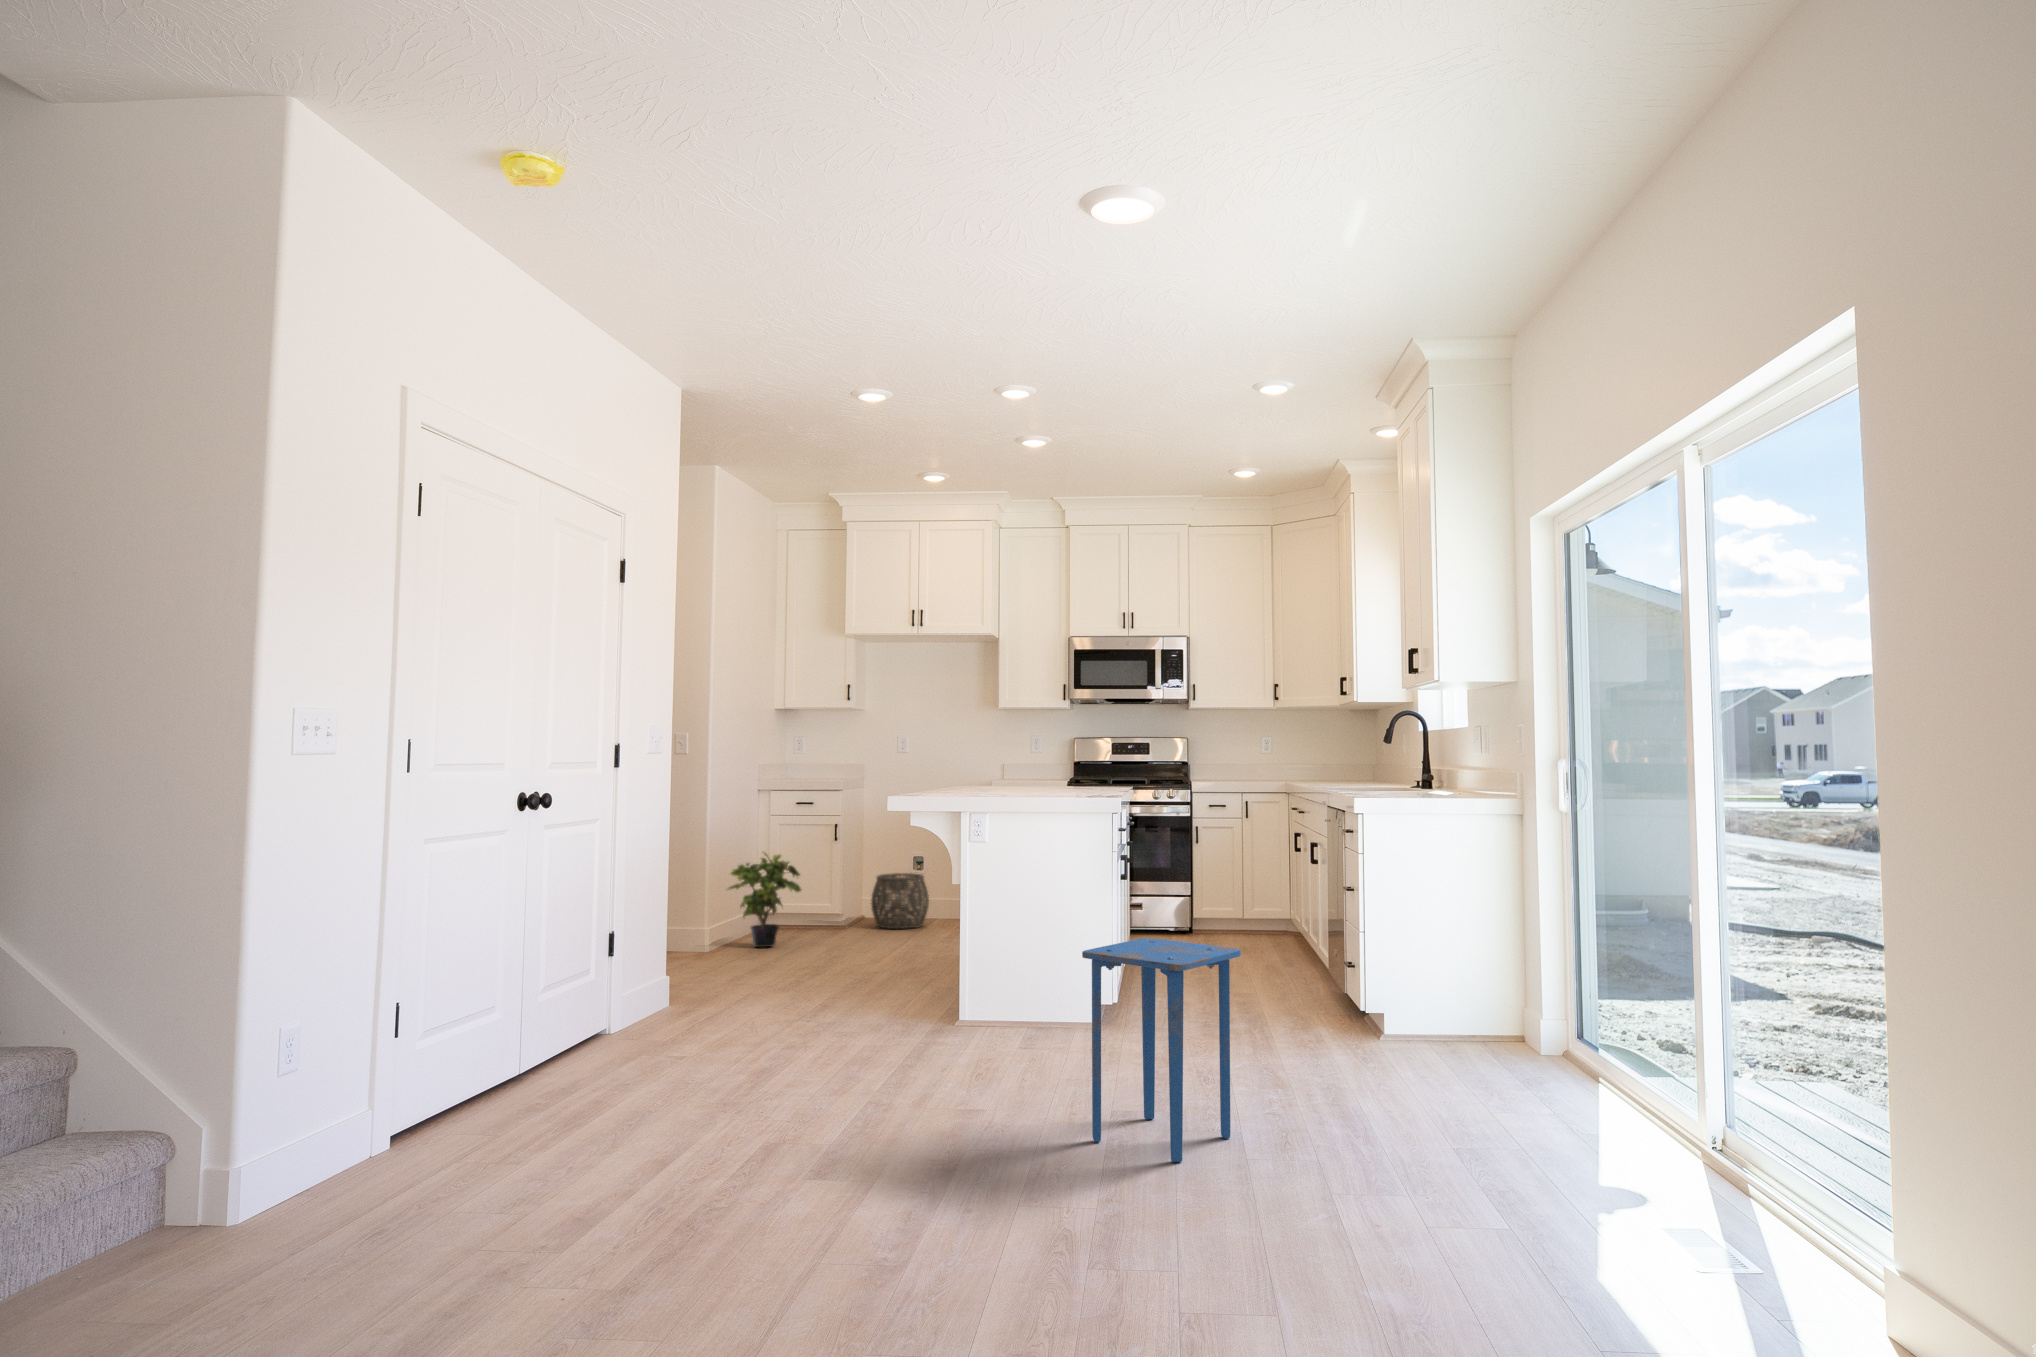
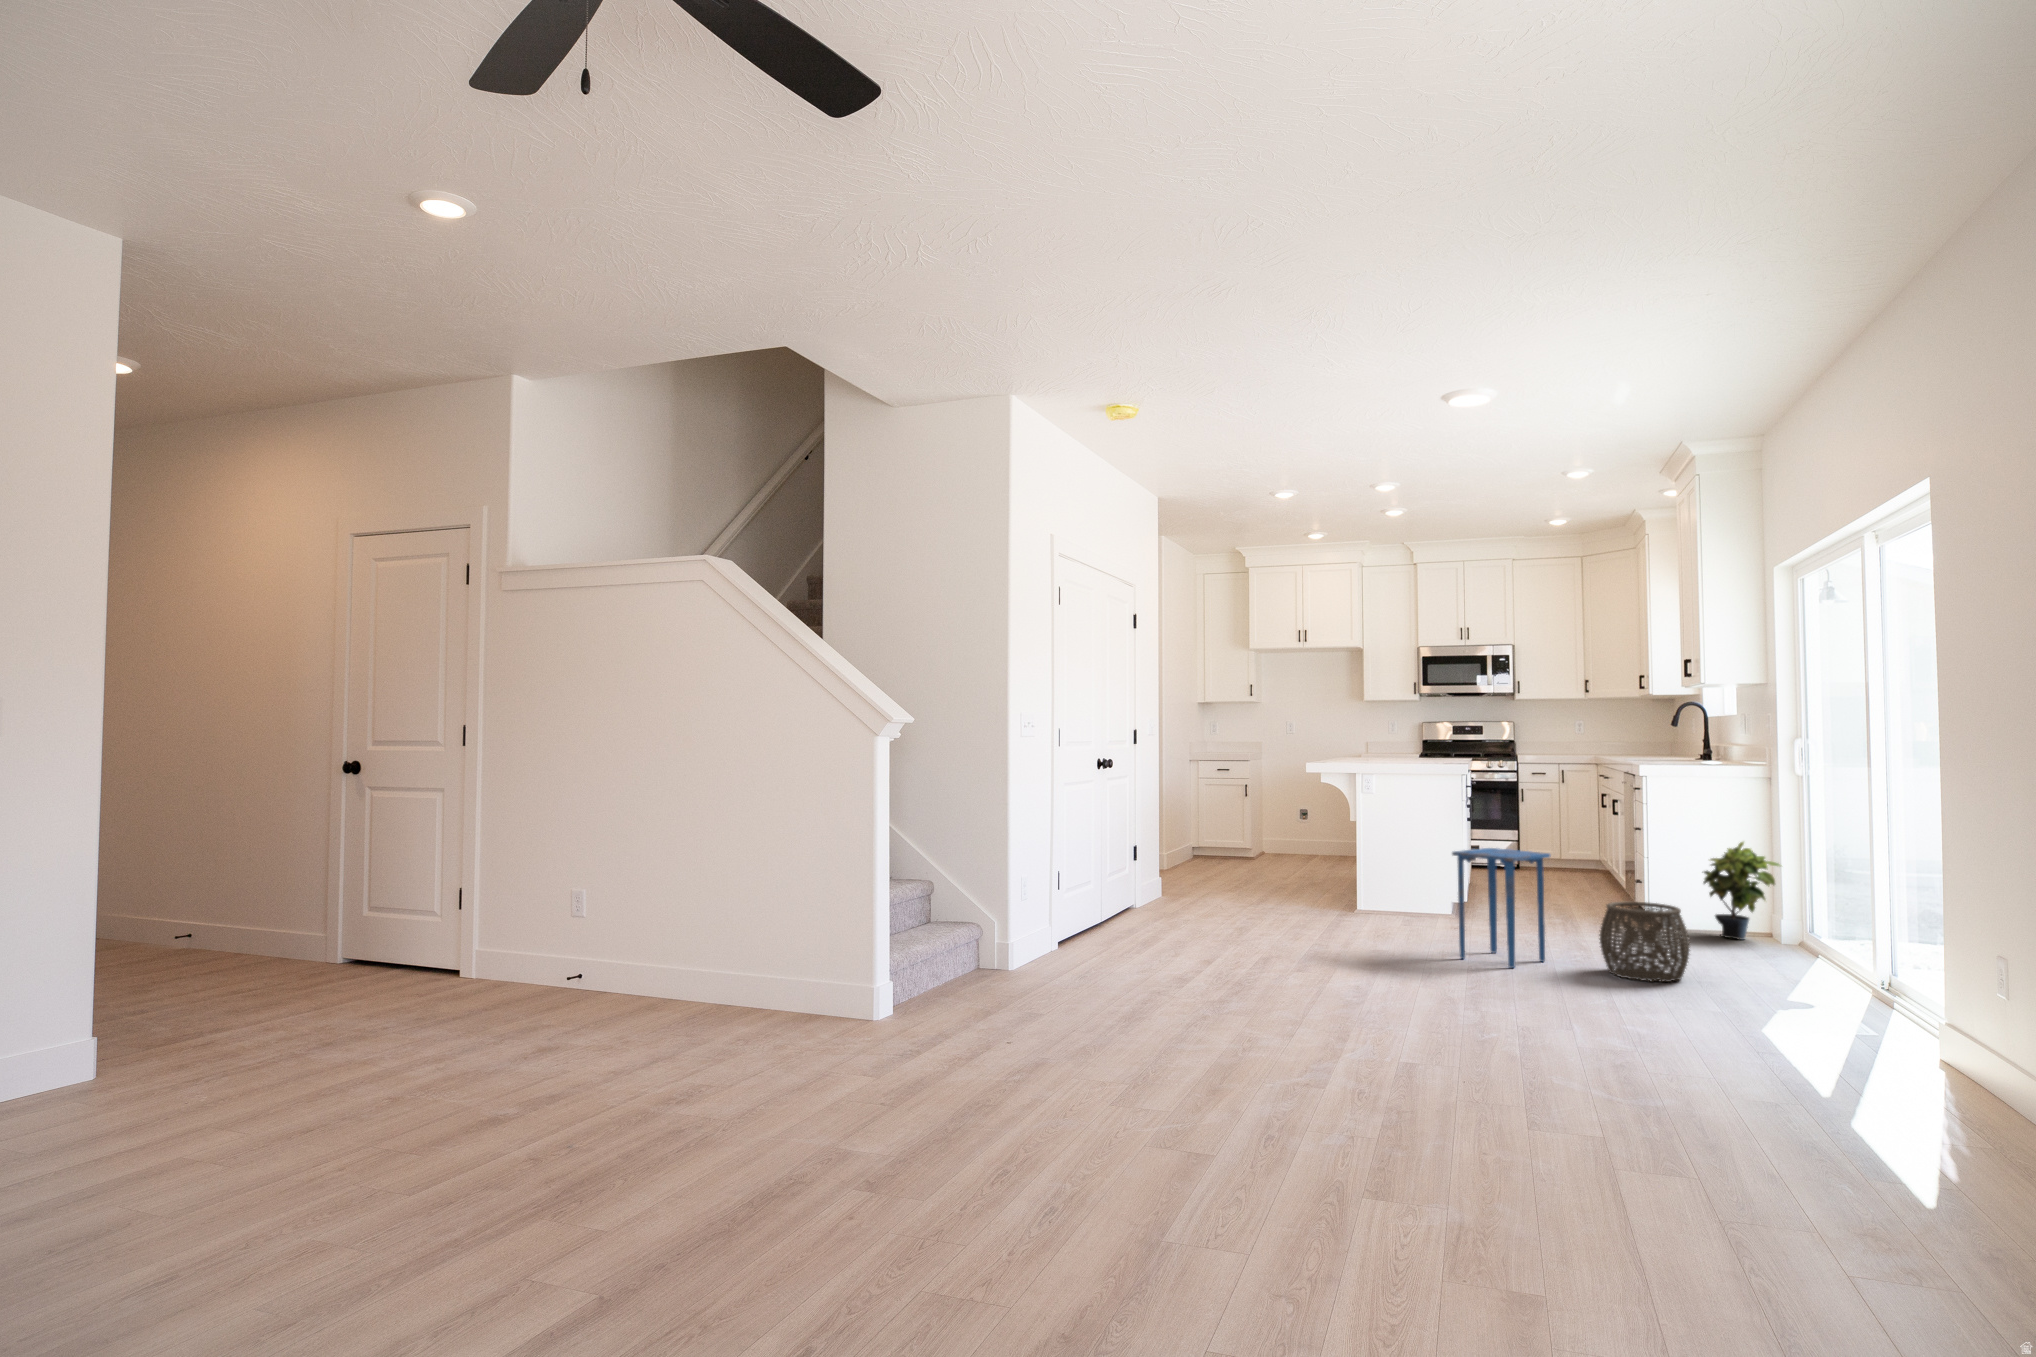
potted plant: present [728,853,801,947] -> present [1703,842,1780,940]
woven basket: present [871,873,929,929] -> present [1600,902,1690,982]

